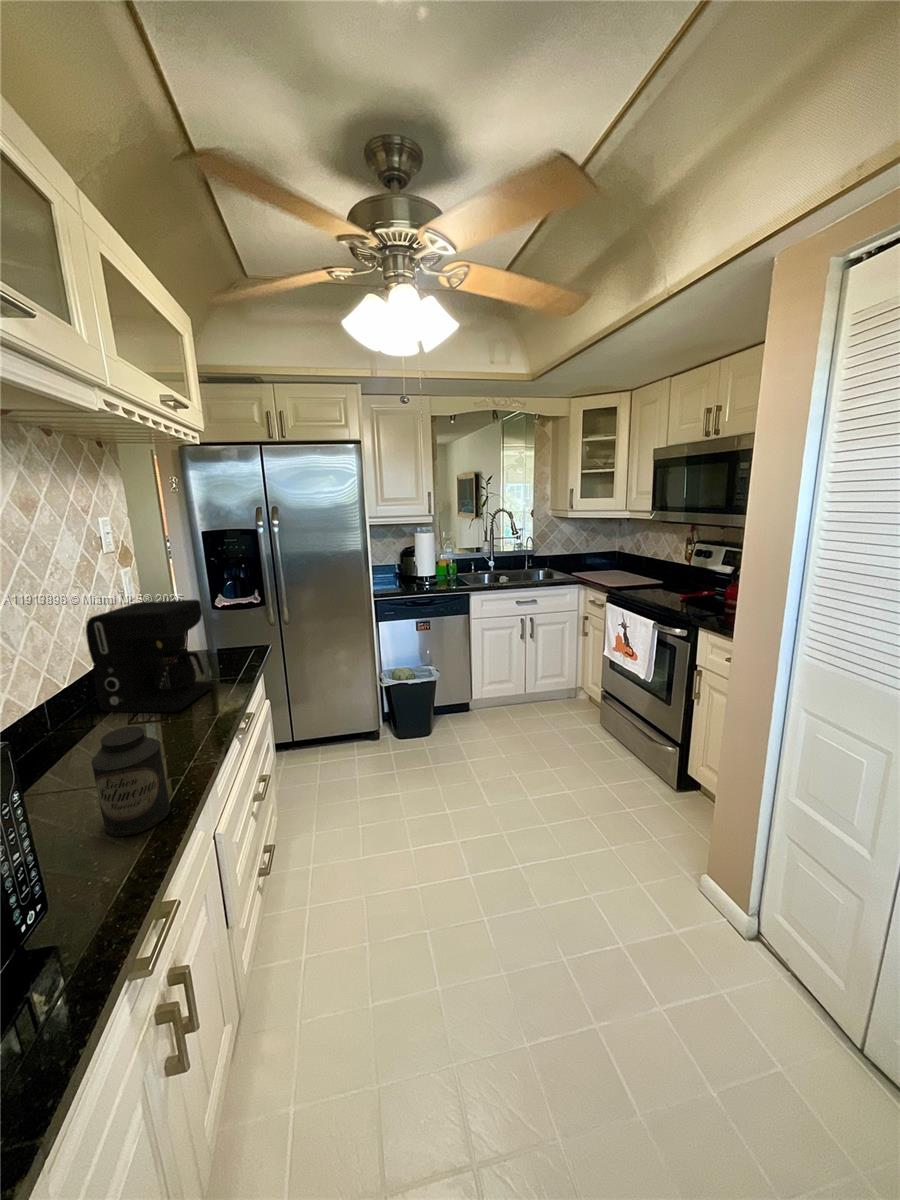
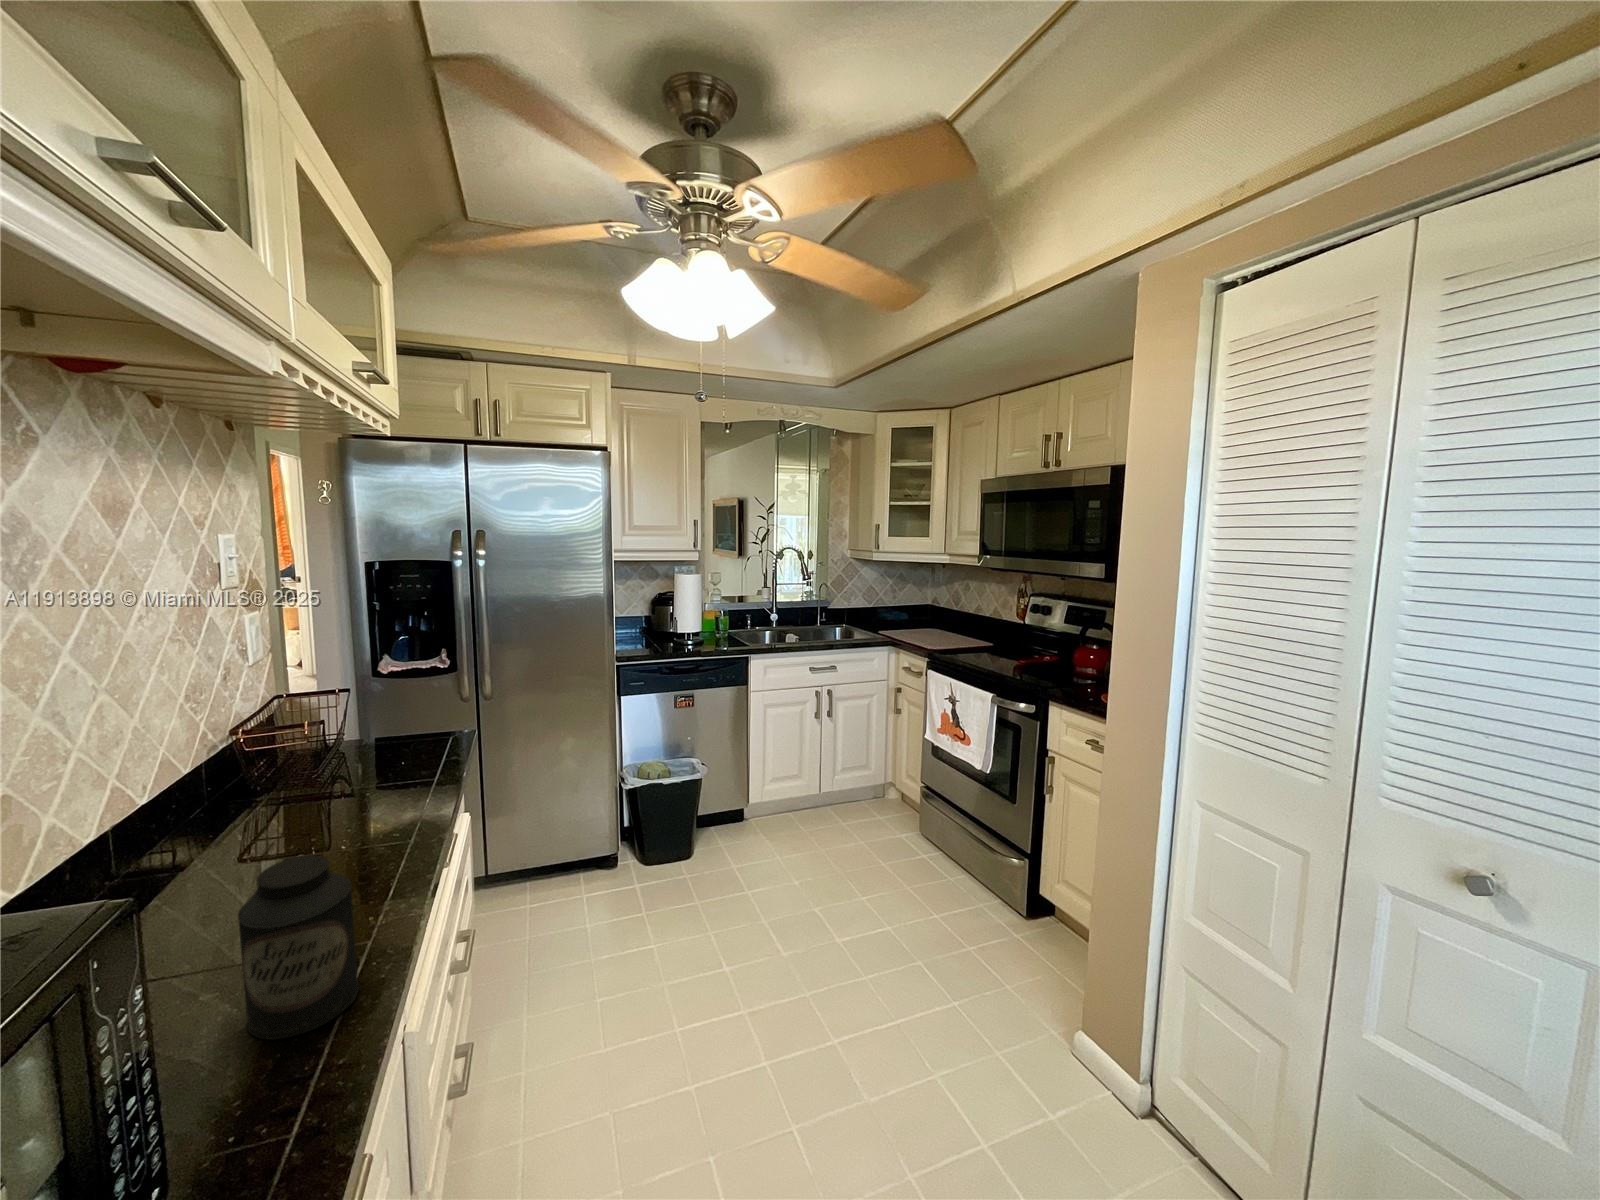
coffee maker: present [86,600,213,712] -> none [194,660,393,838]

